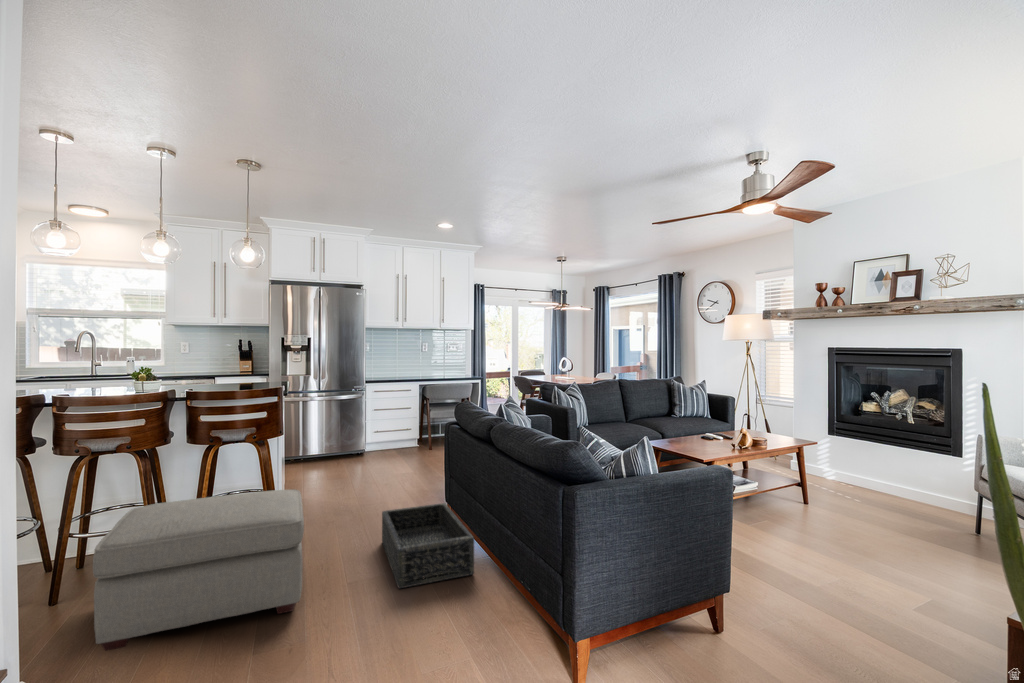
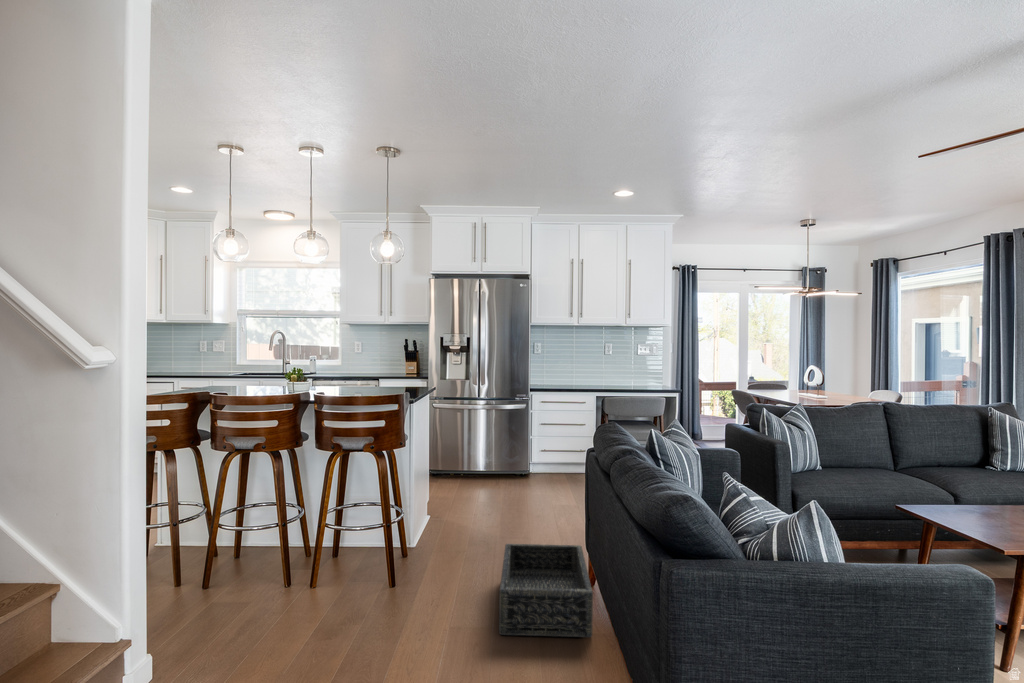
ottoman: present [93,489,304,651] -> none [220,503,414,634]

